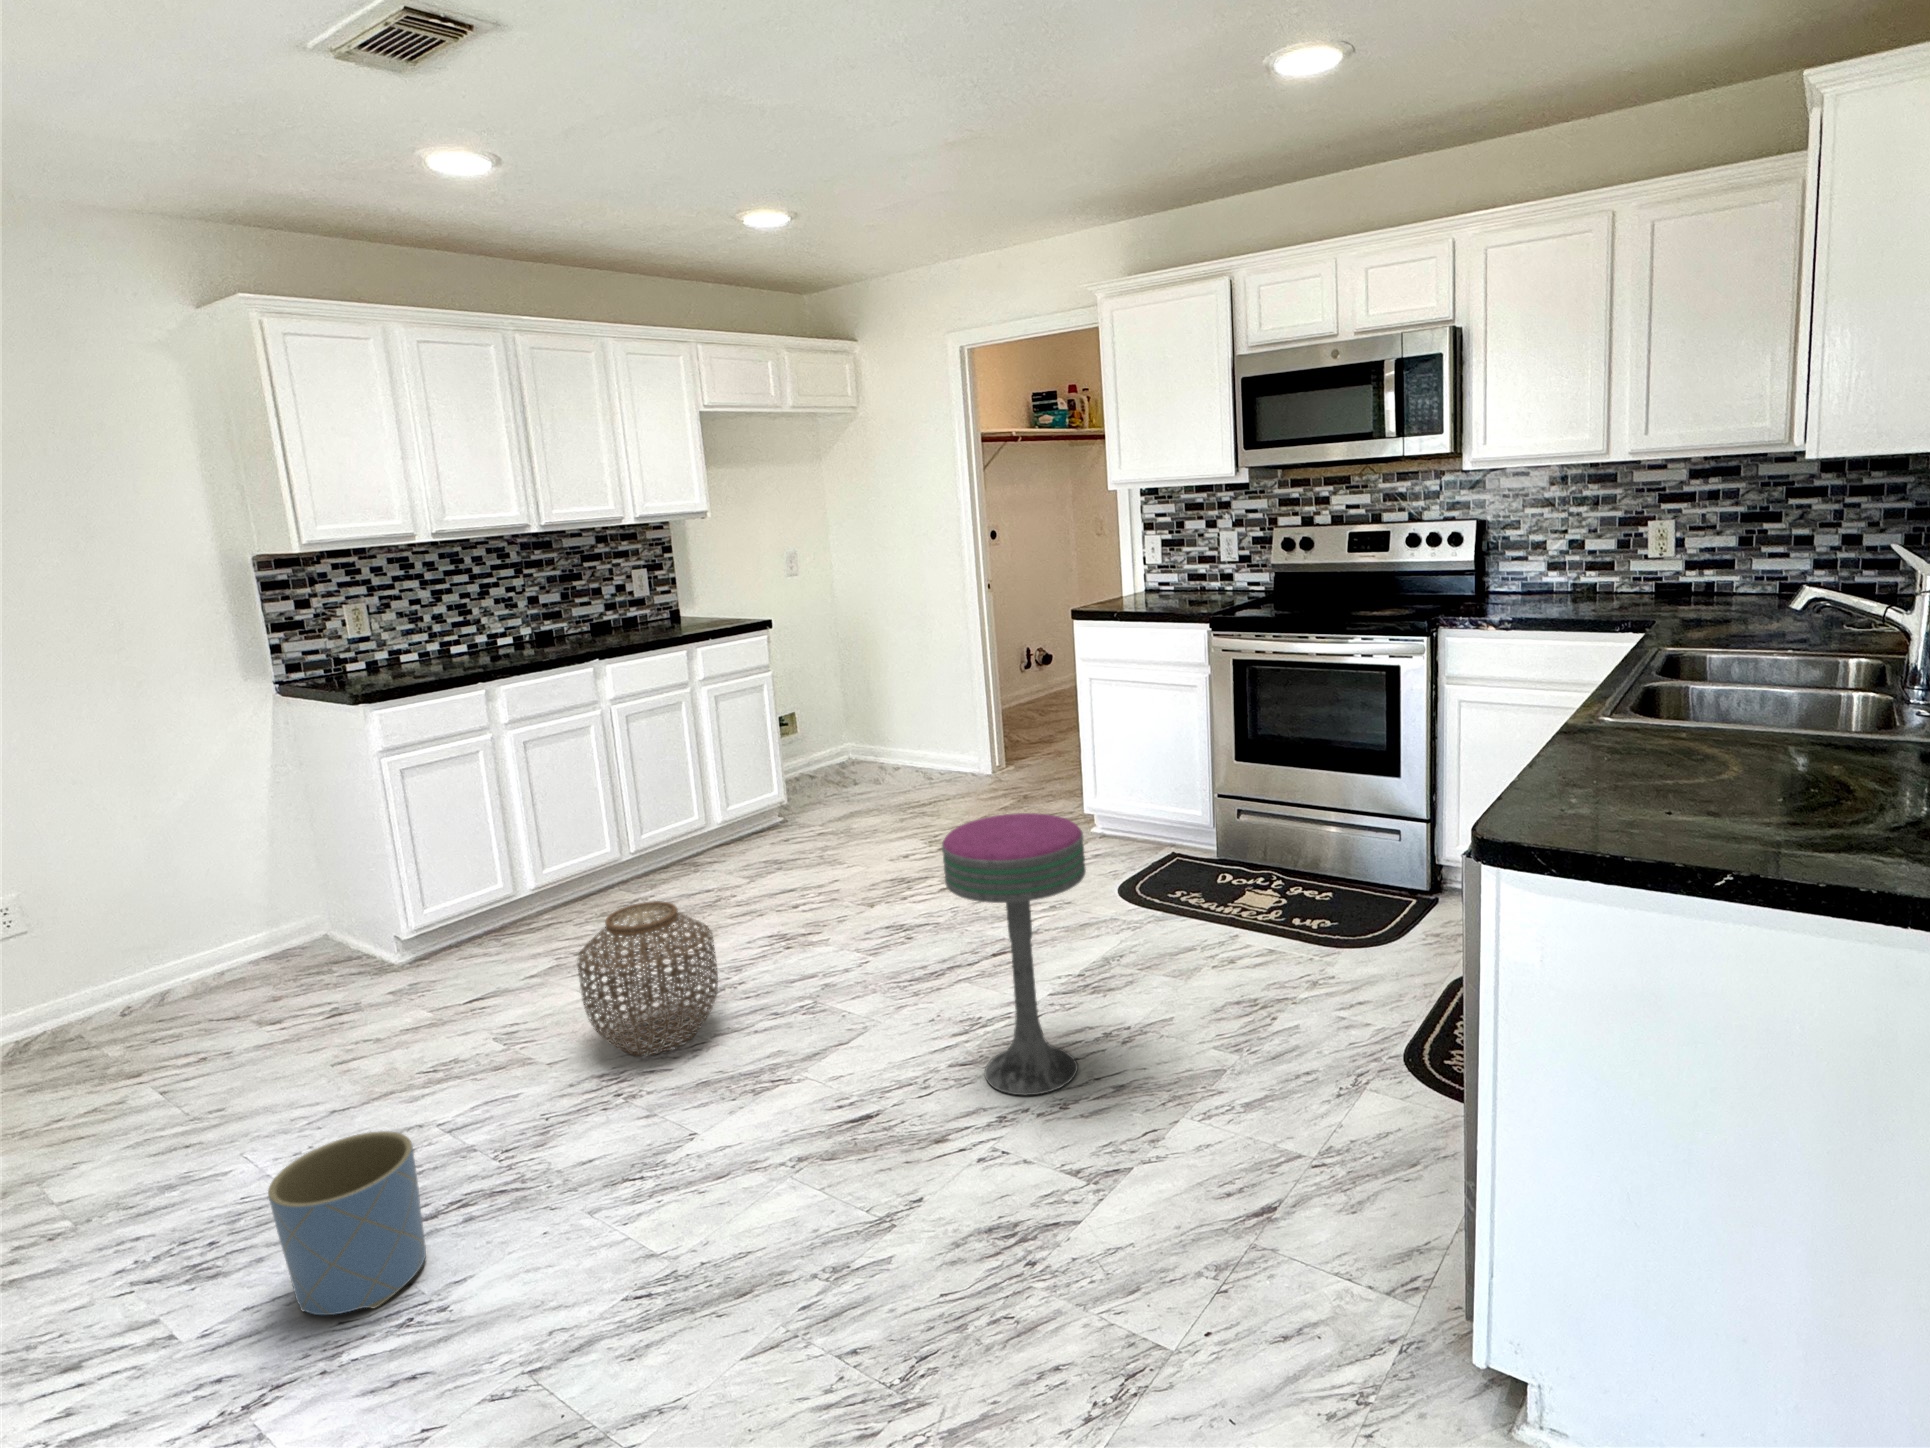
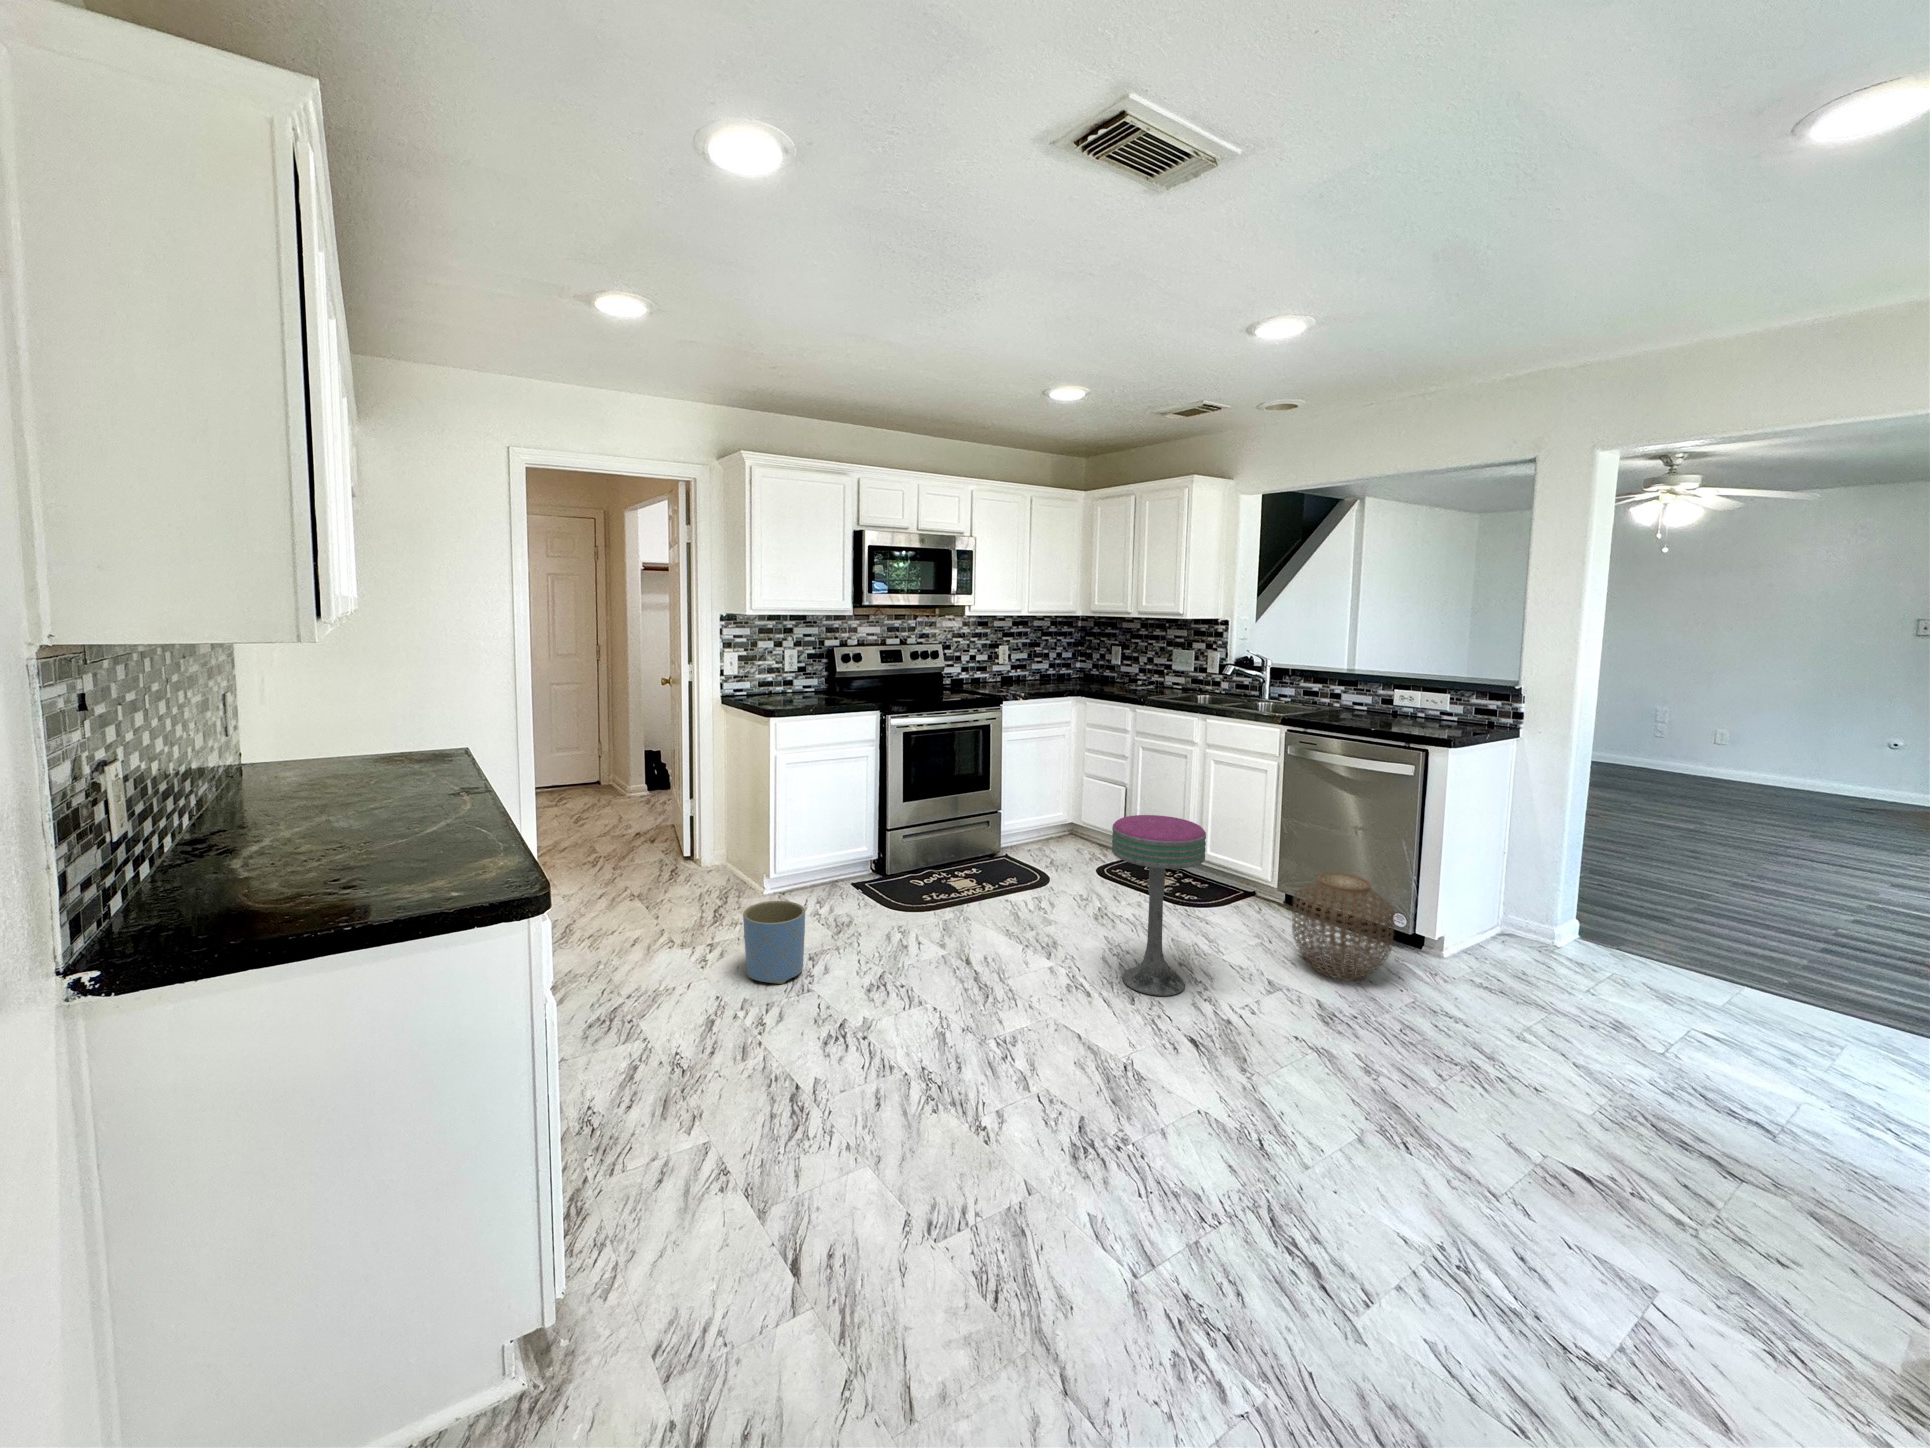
woven basket: present [578,901,718,1056] -> present [1292,873,1394,981]
planter: present [268,1131,426,1315] -> present [743,901,805,984]

